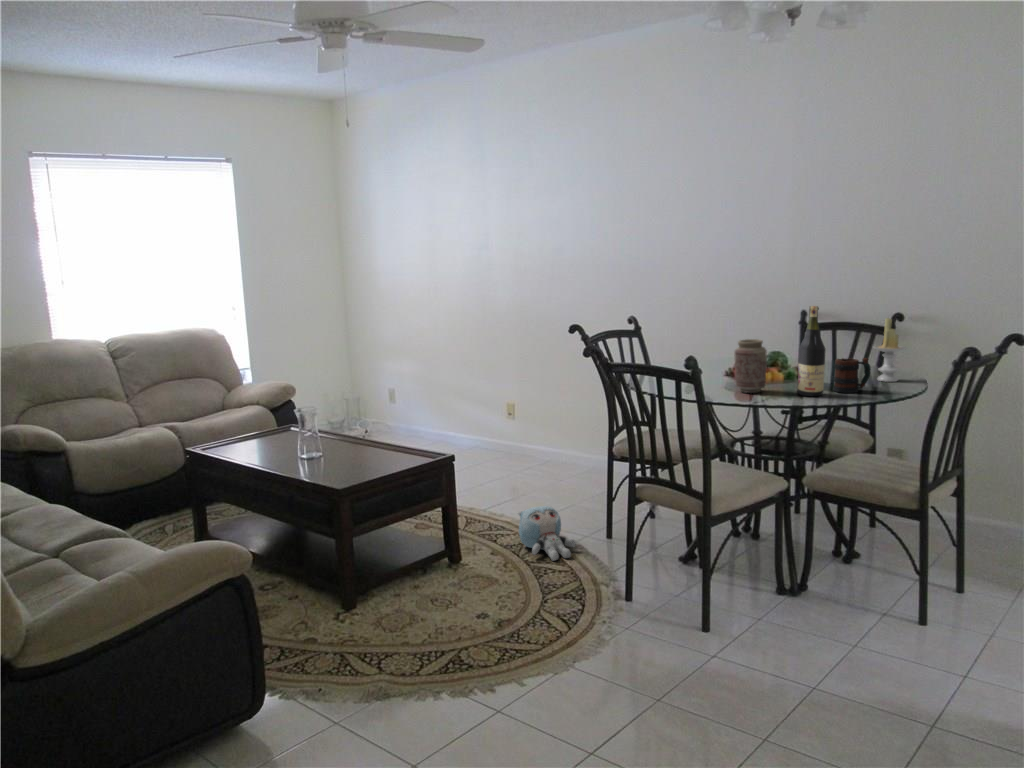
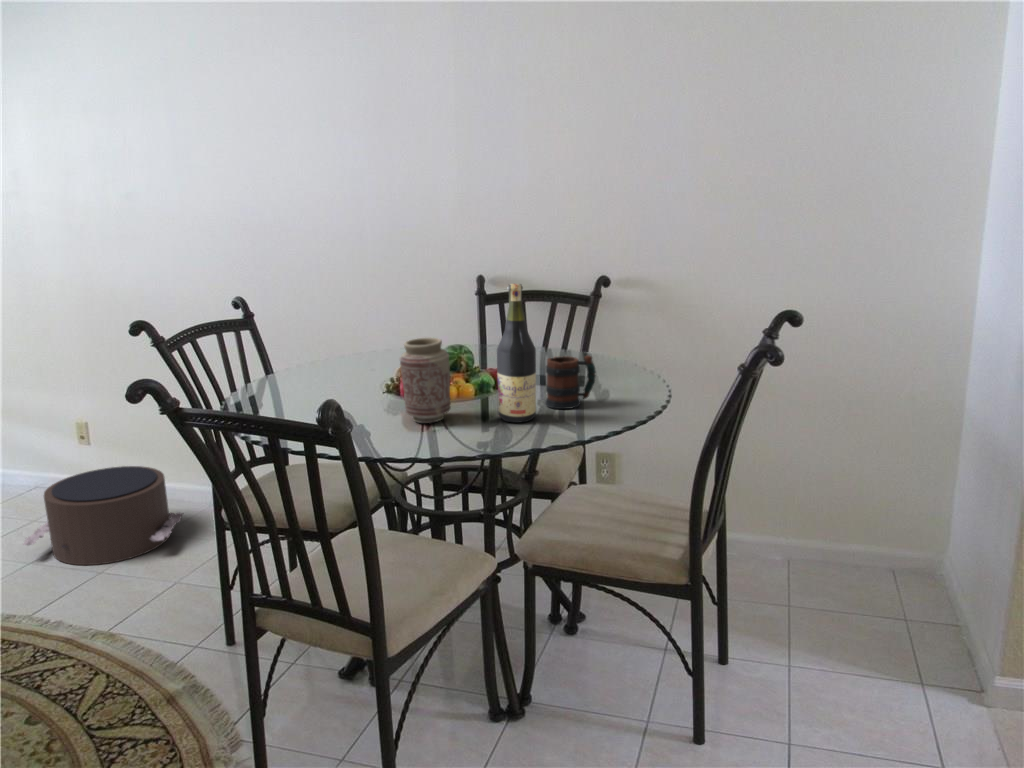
candle: present [873,318,907,382] -> none [586,290,630,379]
pouf: none [476,433,574,492] -> present [23,466,184,565]
plush toy: present [517,506,576,561] -> none [65,617,174,722]

